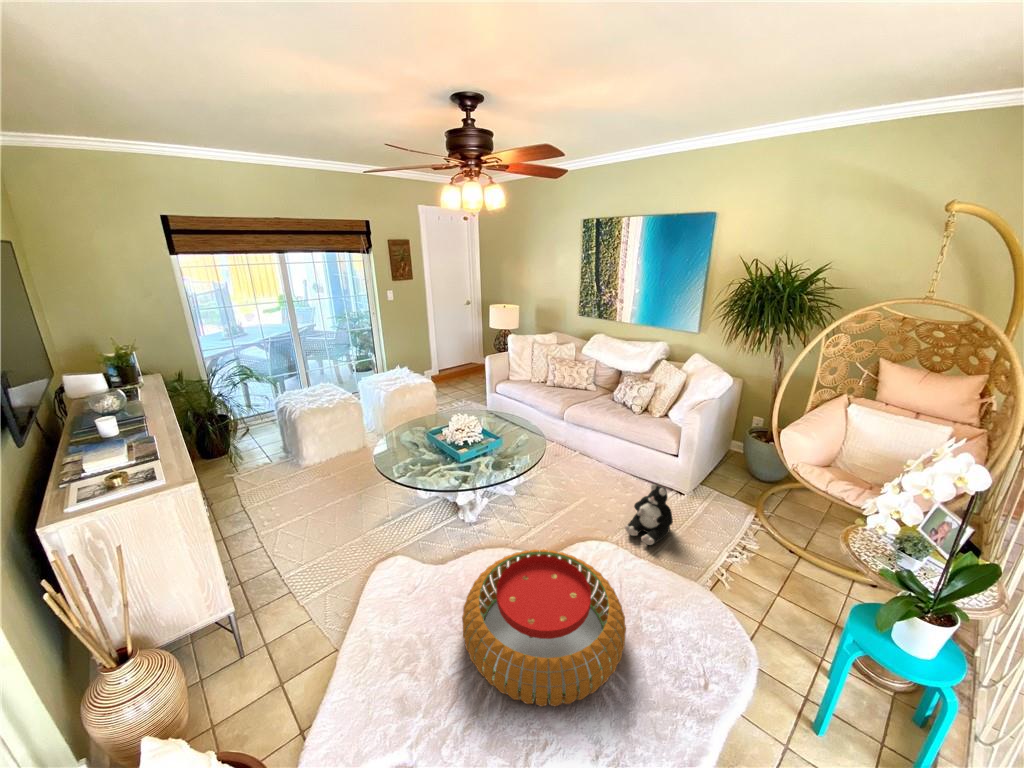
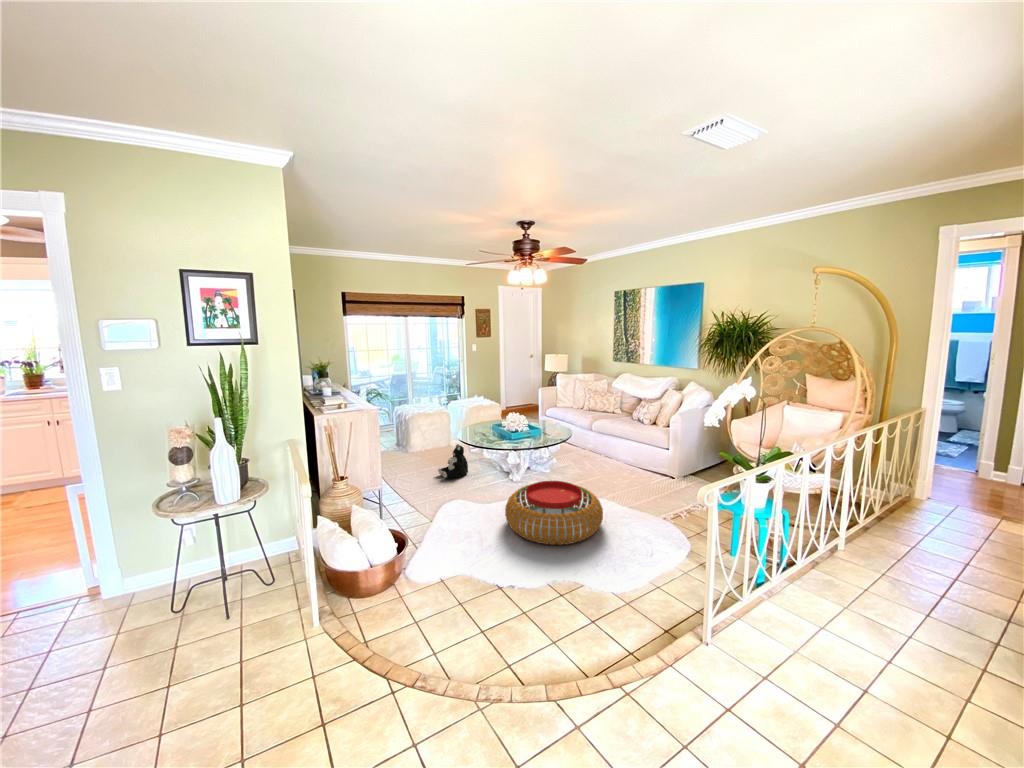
plush toy: present [625,484,673,545] -> present [438,444,468,478]

